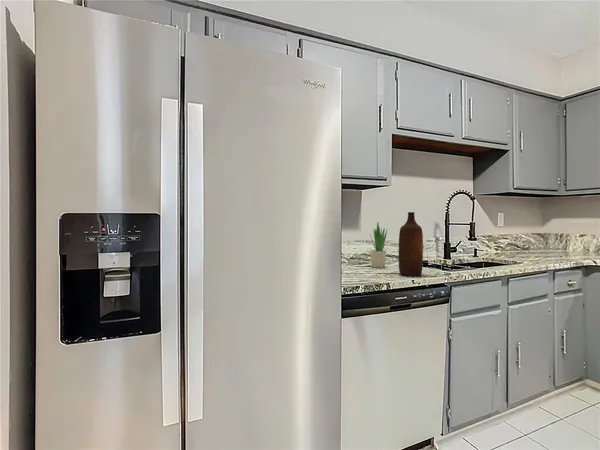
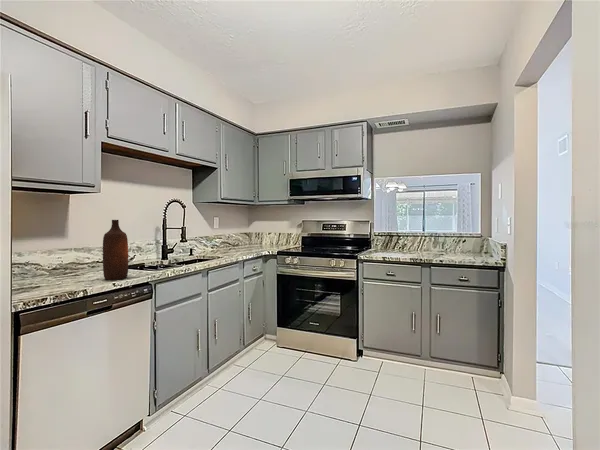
potted plant: present [370,222,387,268] -> none [76,228,98,275]

